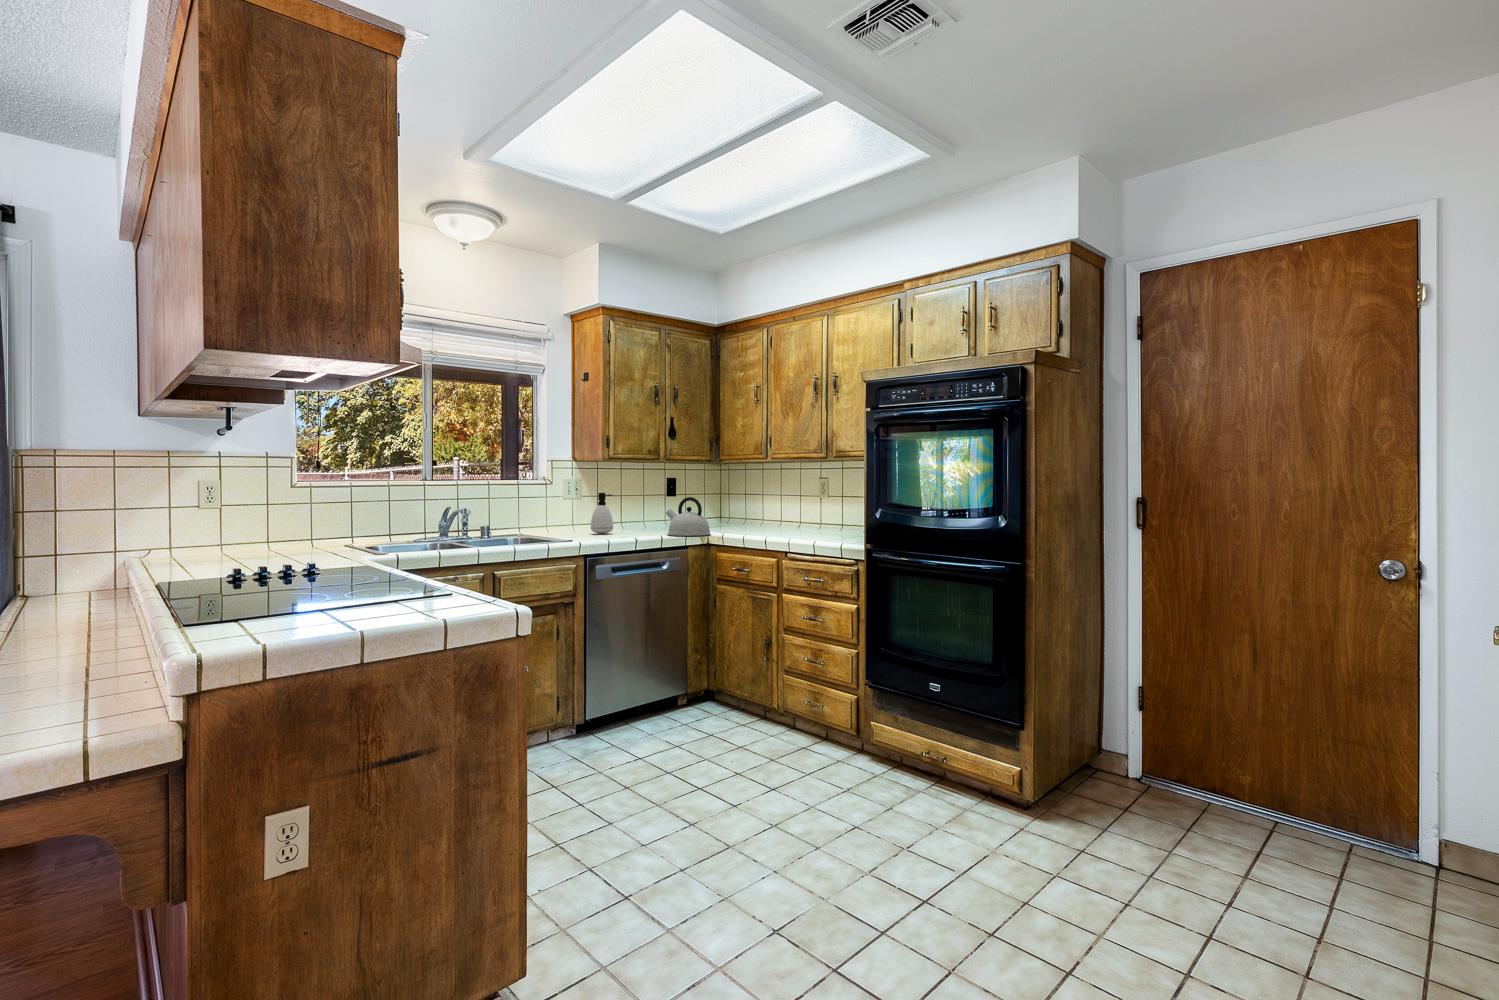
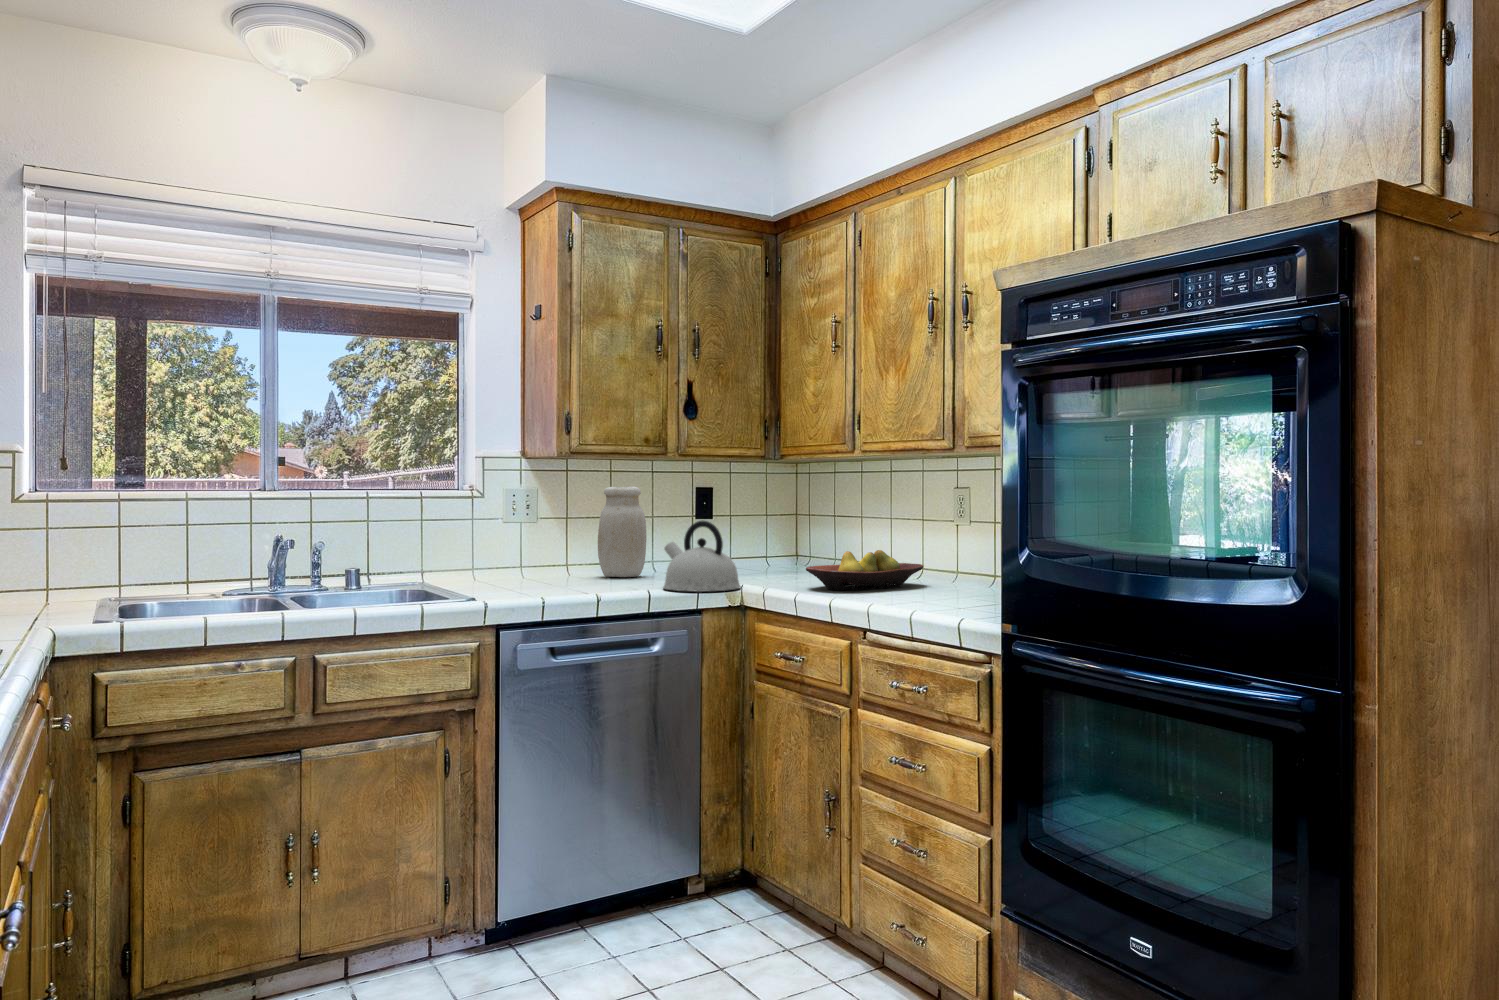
jar: none [617,478,646,531] -> present [598,486,647,577]
soap dispenser: present [591,493,613,534] -> none [540,512,579,583]
fruit bowl: none [746,513,807,535] -> present [806,550,923,590]

